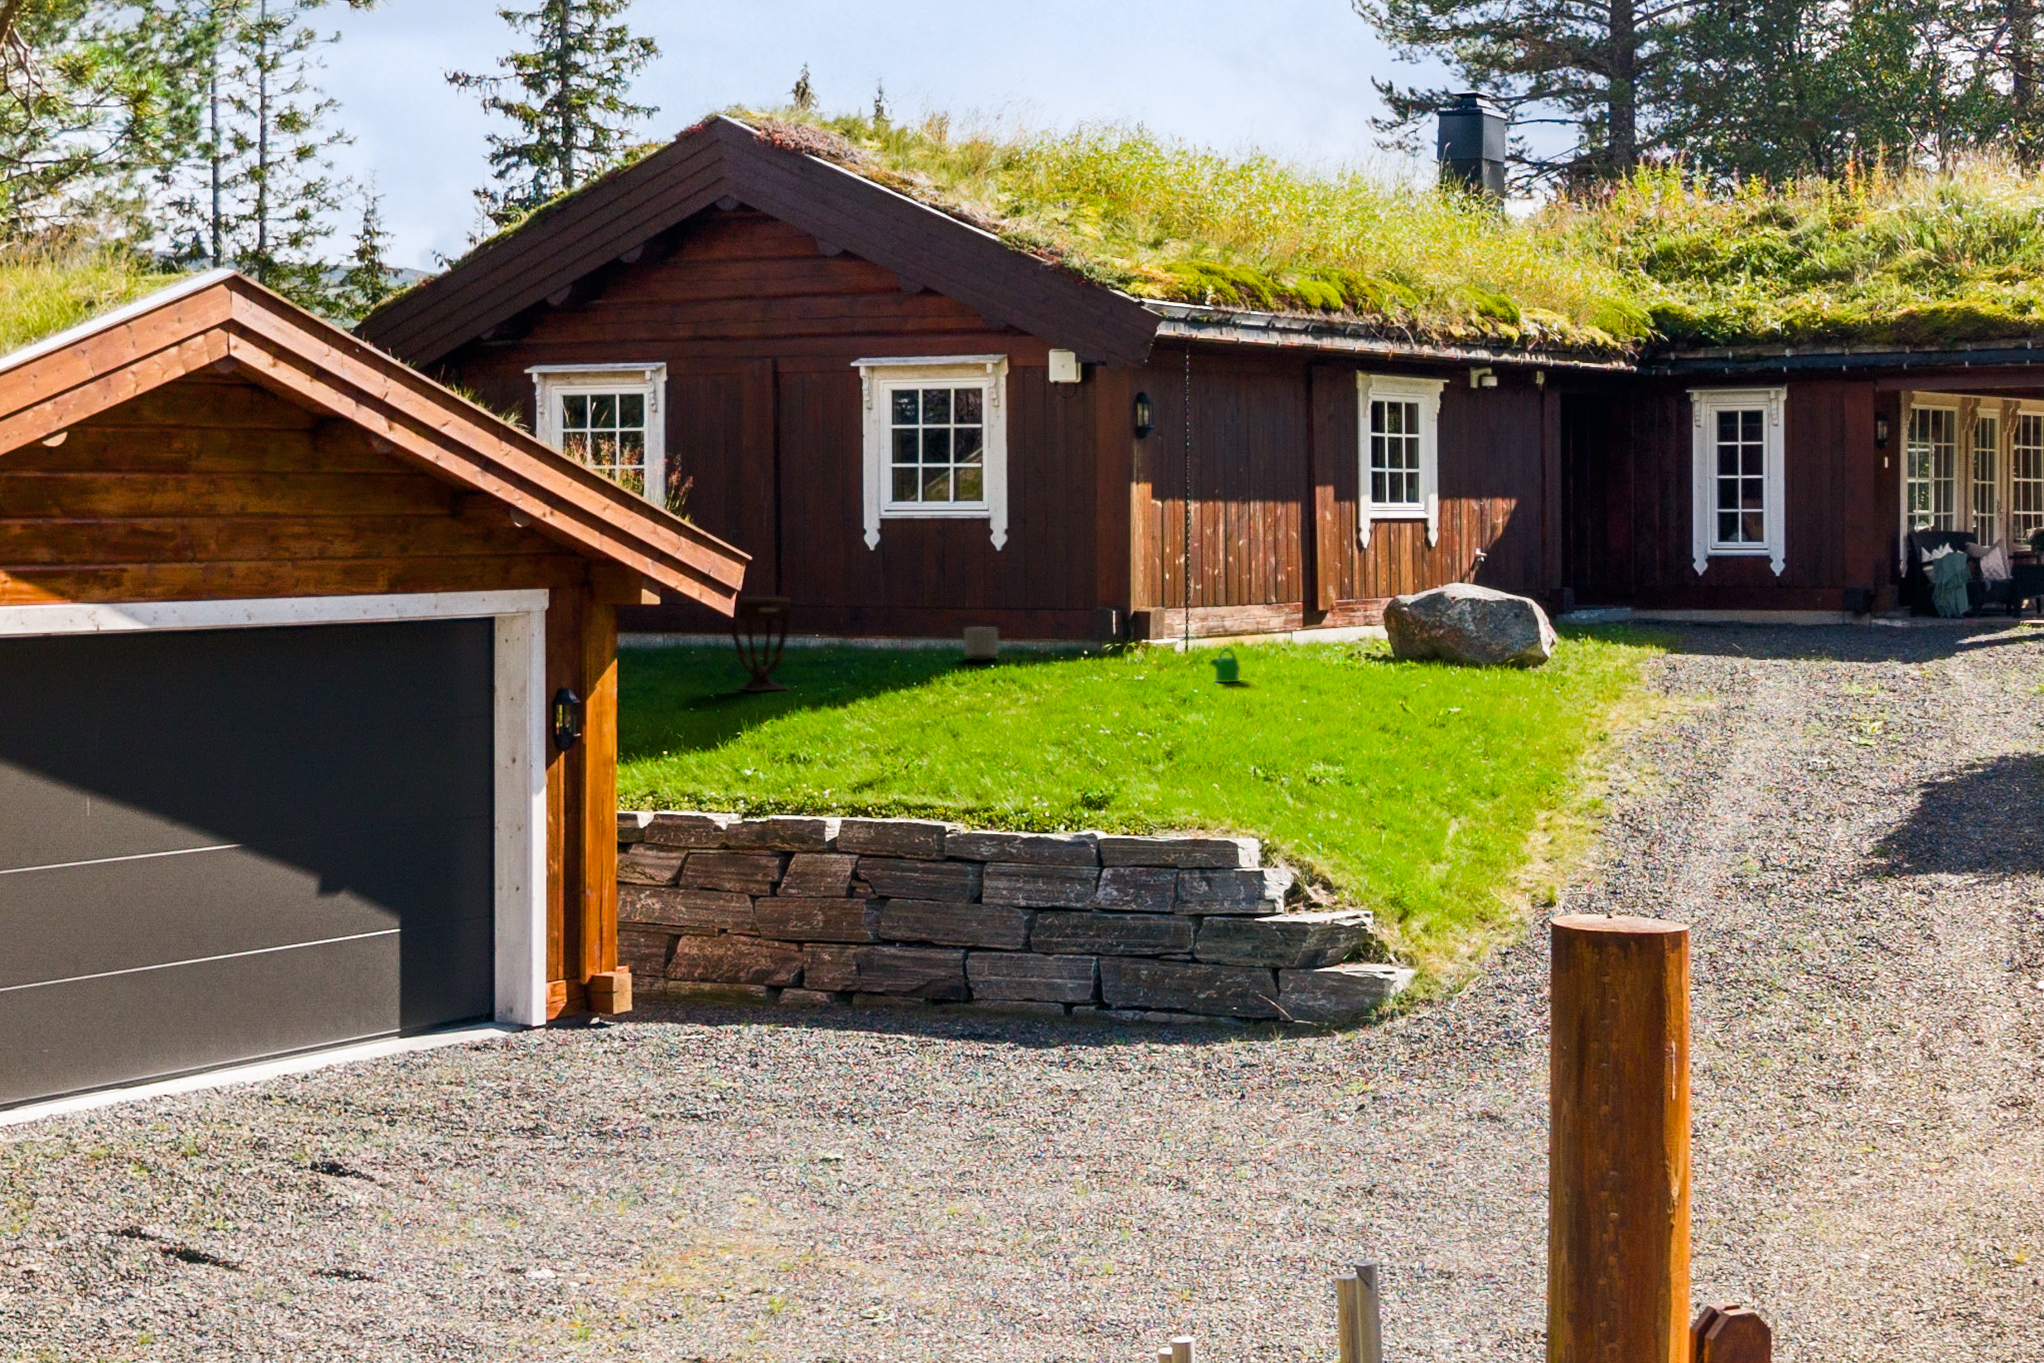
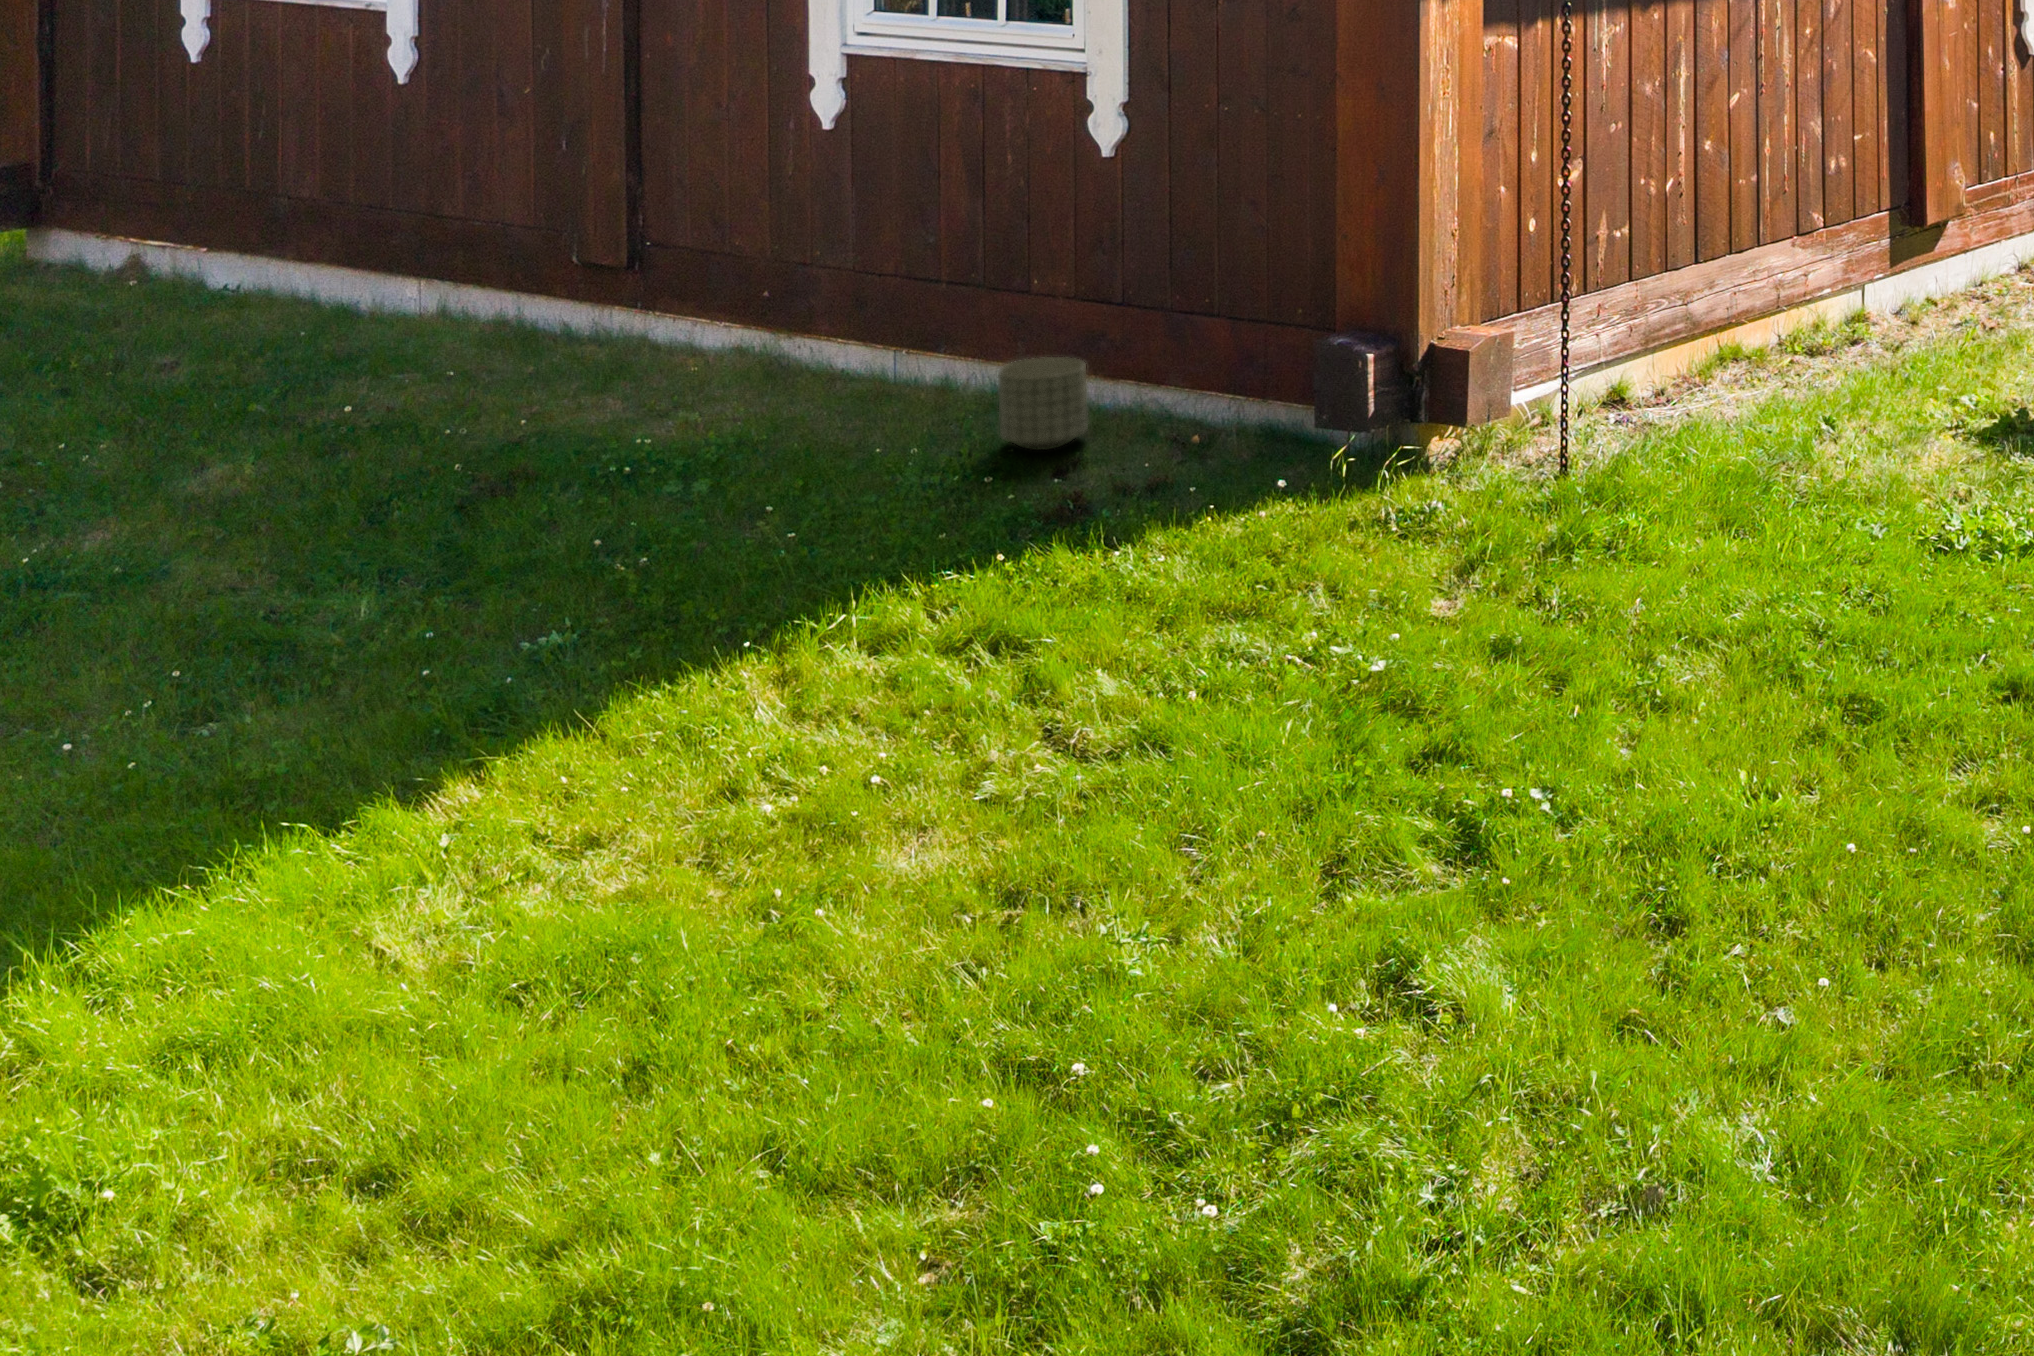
side table: present [730,597,790,691] -> none [186,389,362,701]
watering can: present [1209,648,1240,682] -> none [1576,532,1673,640]

